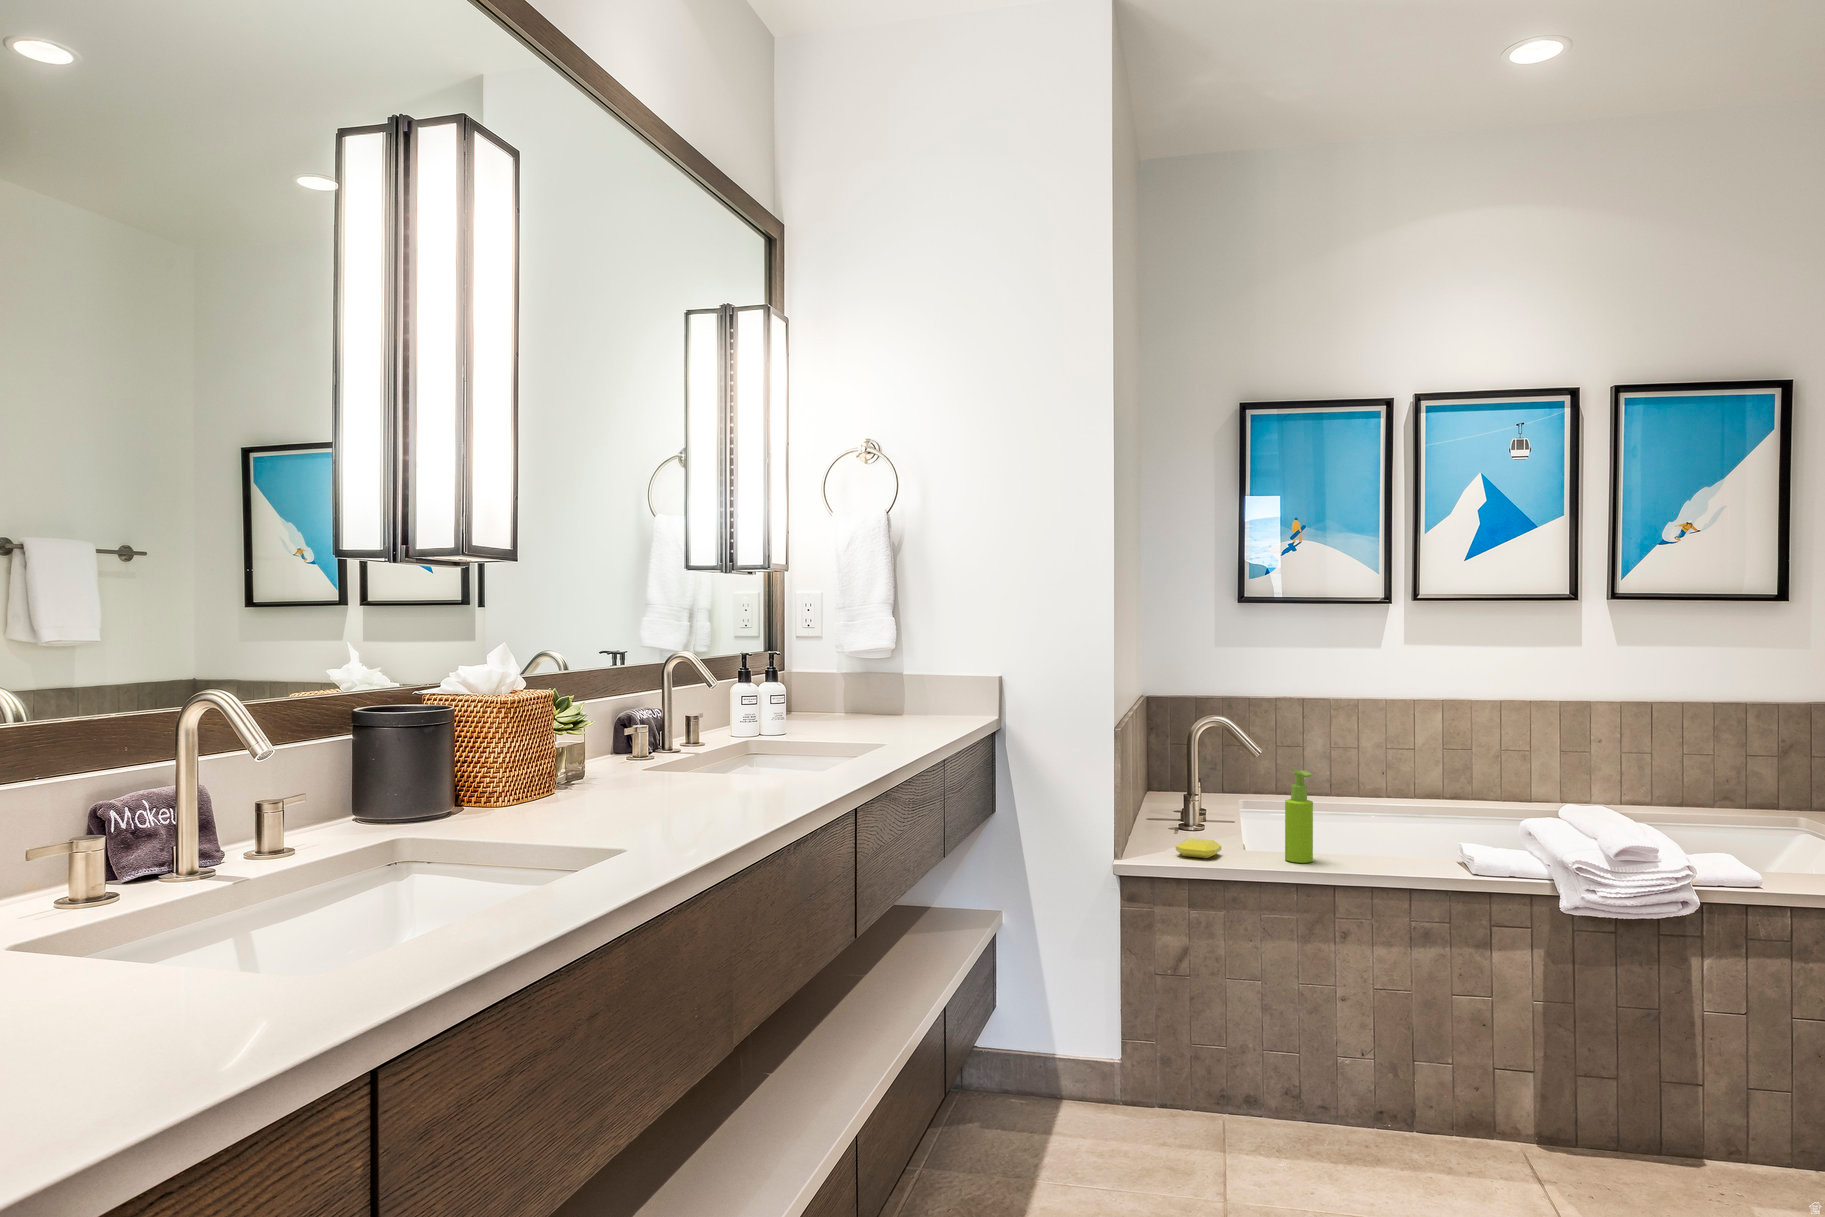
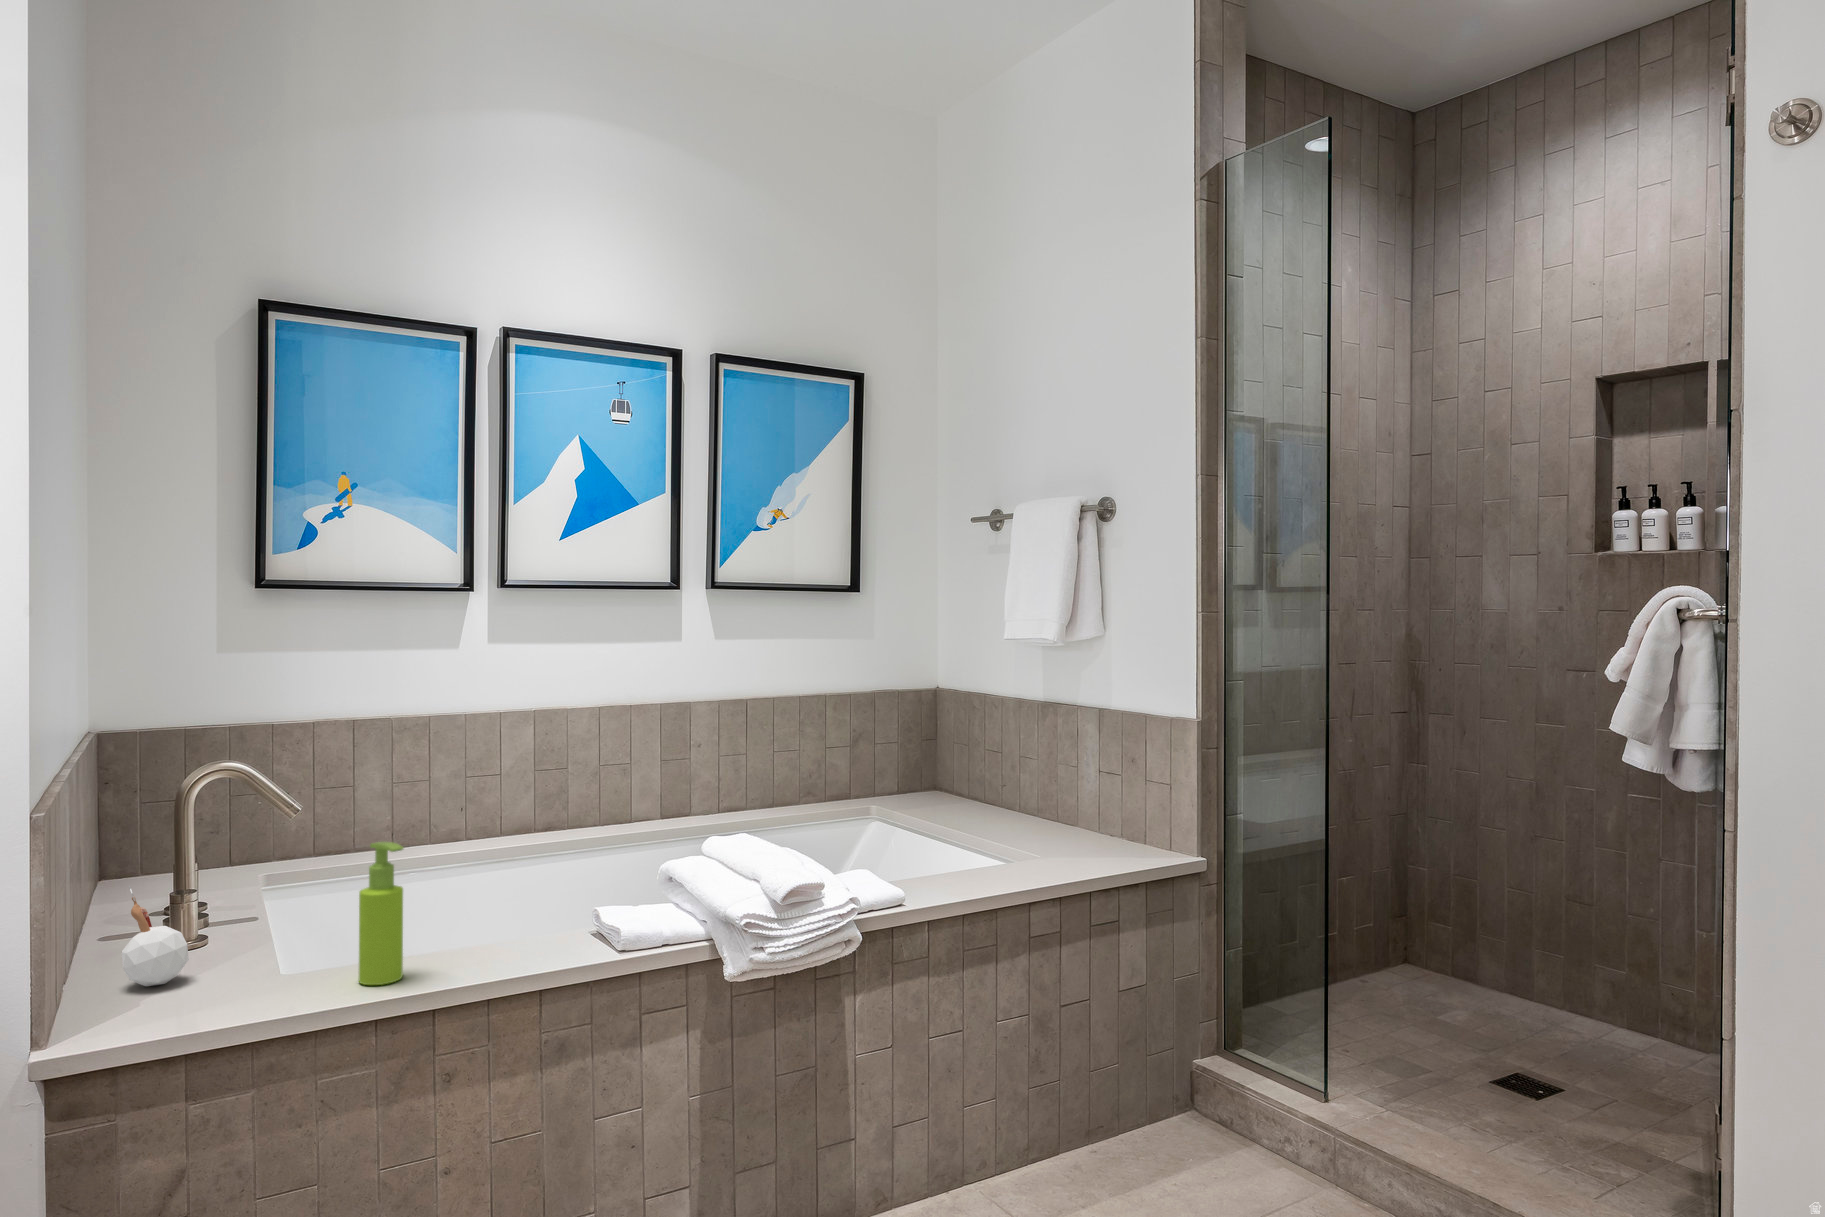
candle: none [1156,781,1191,842] -> present [122,886,189,986]
soap bar: present [1176,838,1221,858] -> none [164,975,249,1014]

